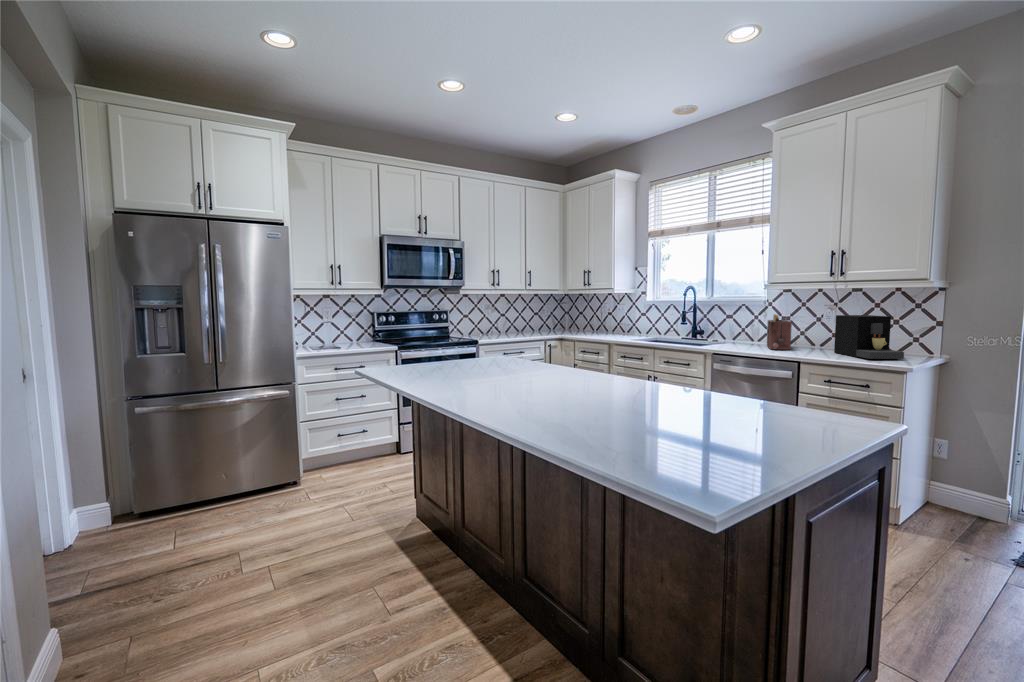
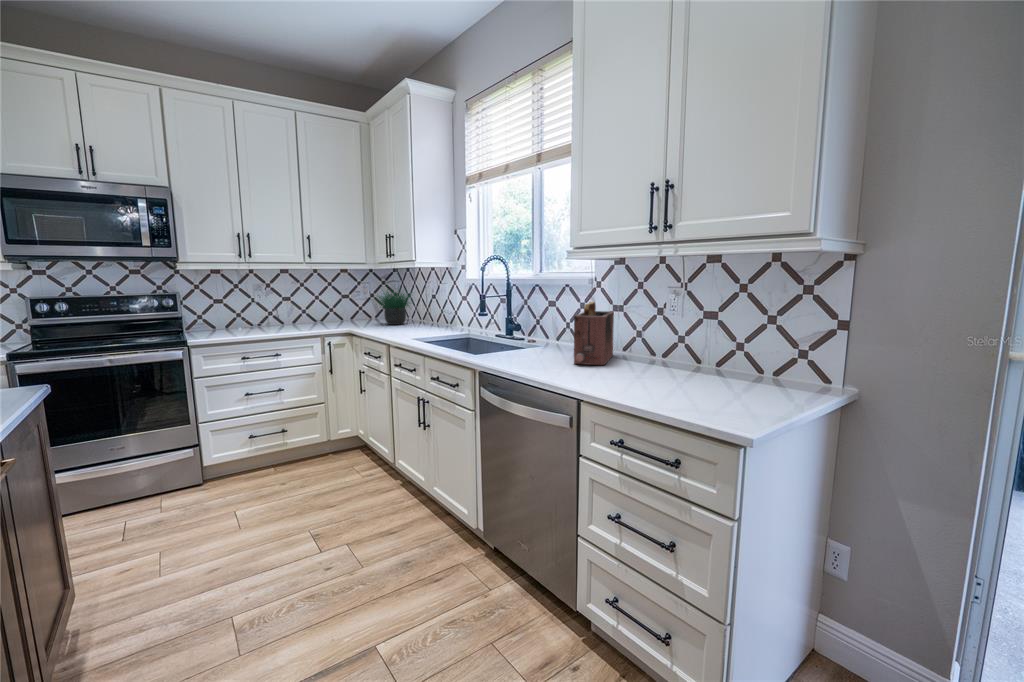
potted plant: none [566,299,603,334] -> present [378,290,410,325]
coffee maker: present [834,315,904,359] -> none [664,306,766,400]

